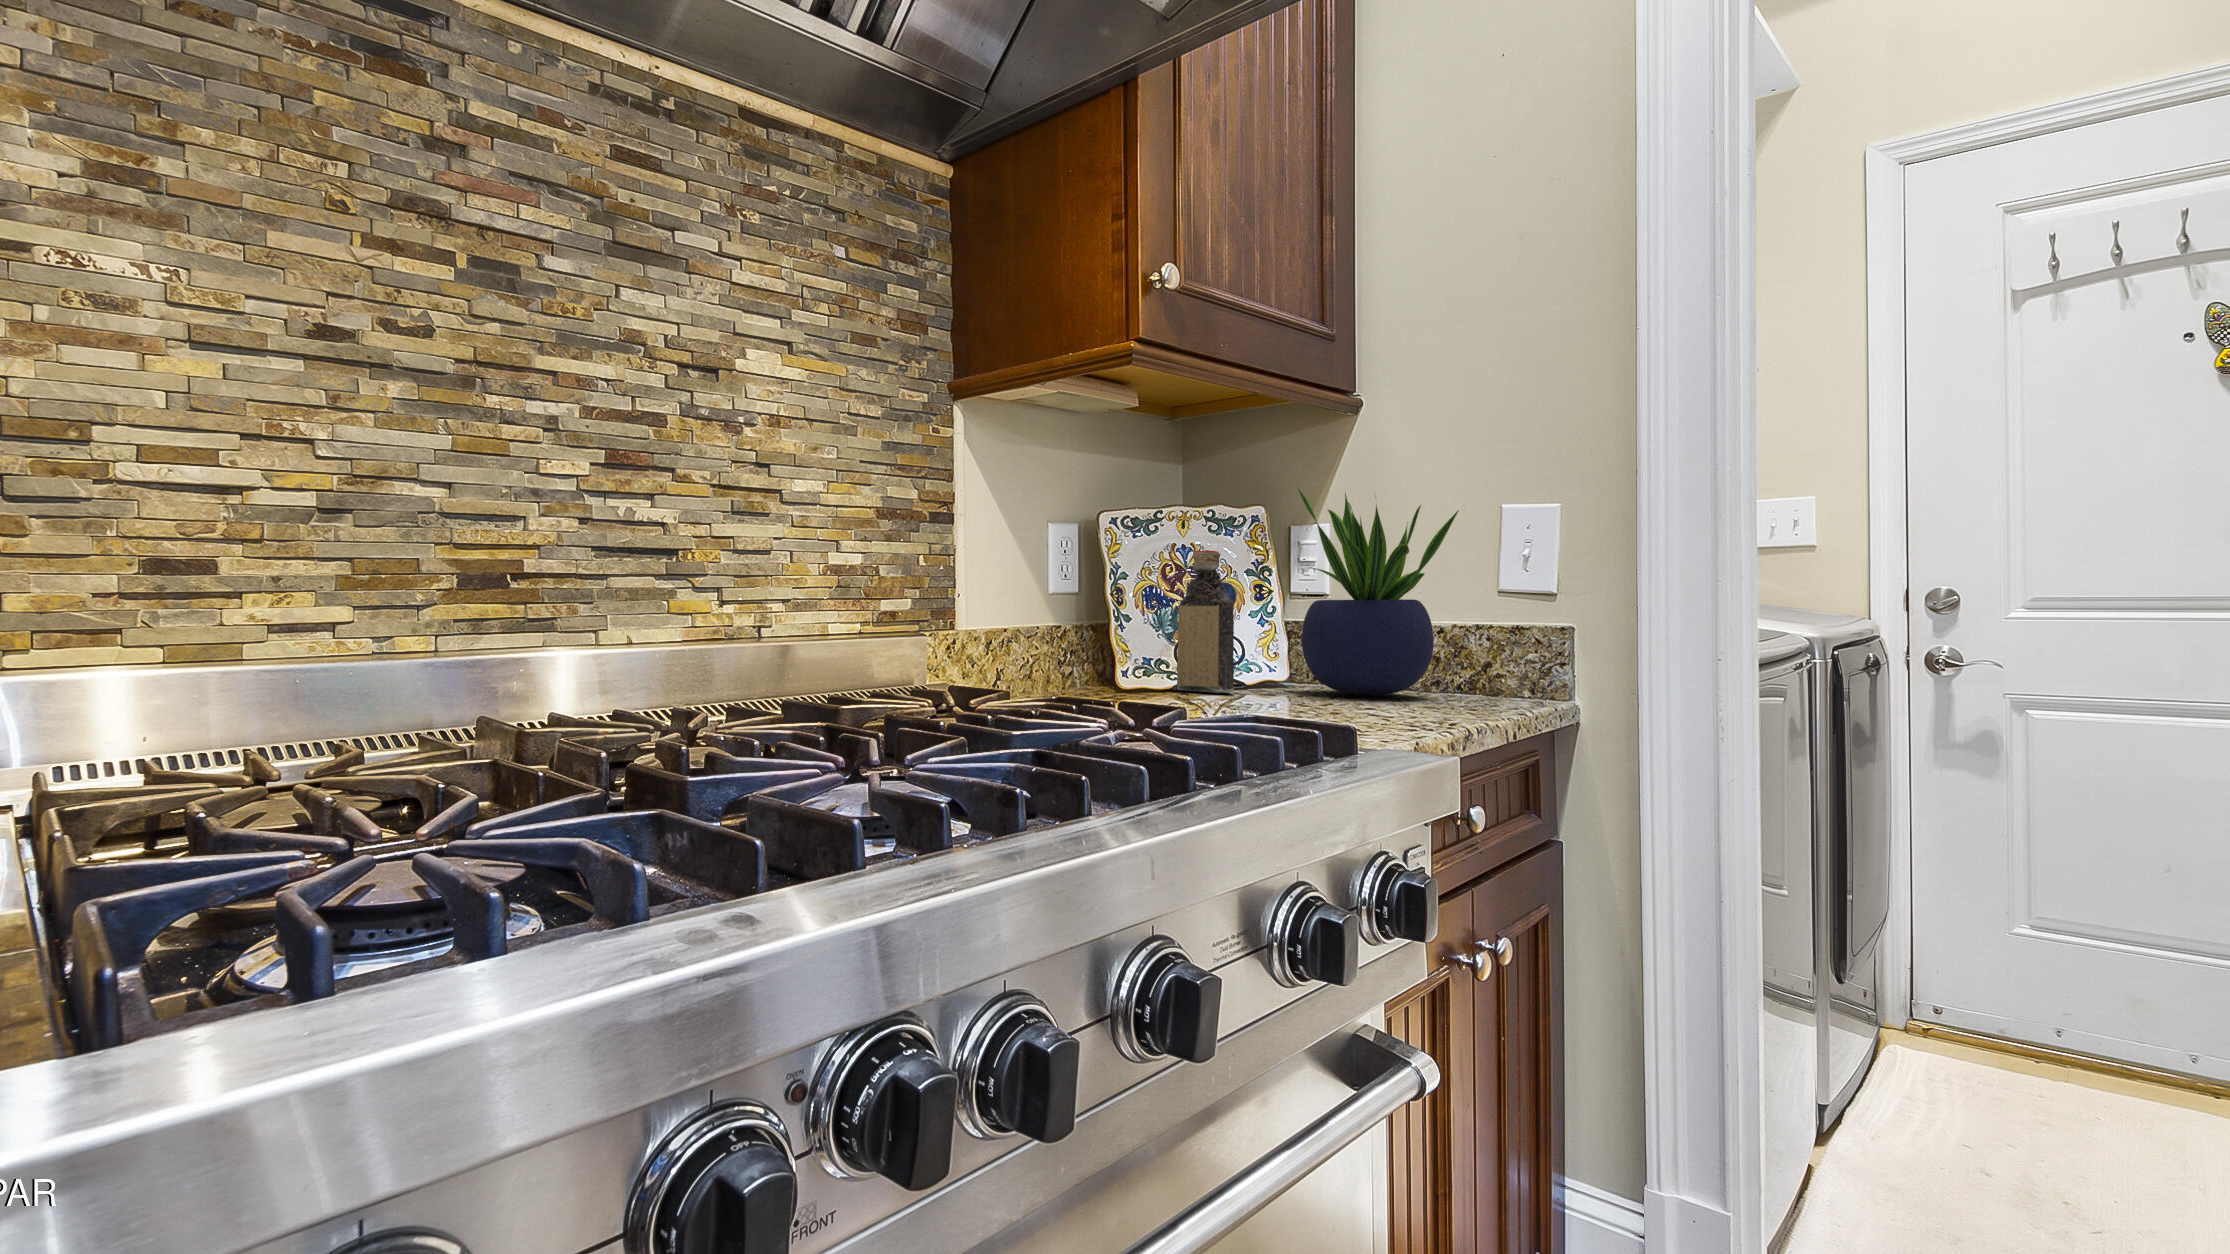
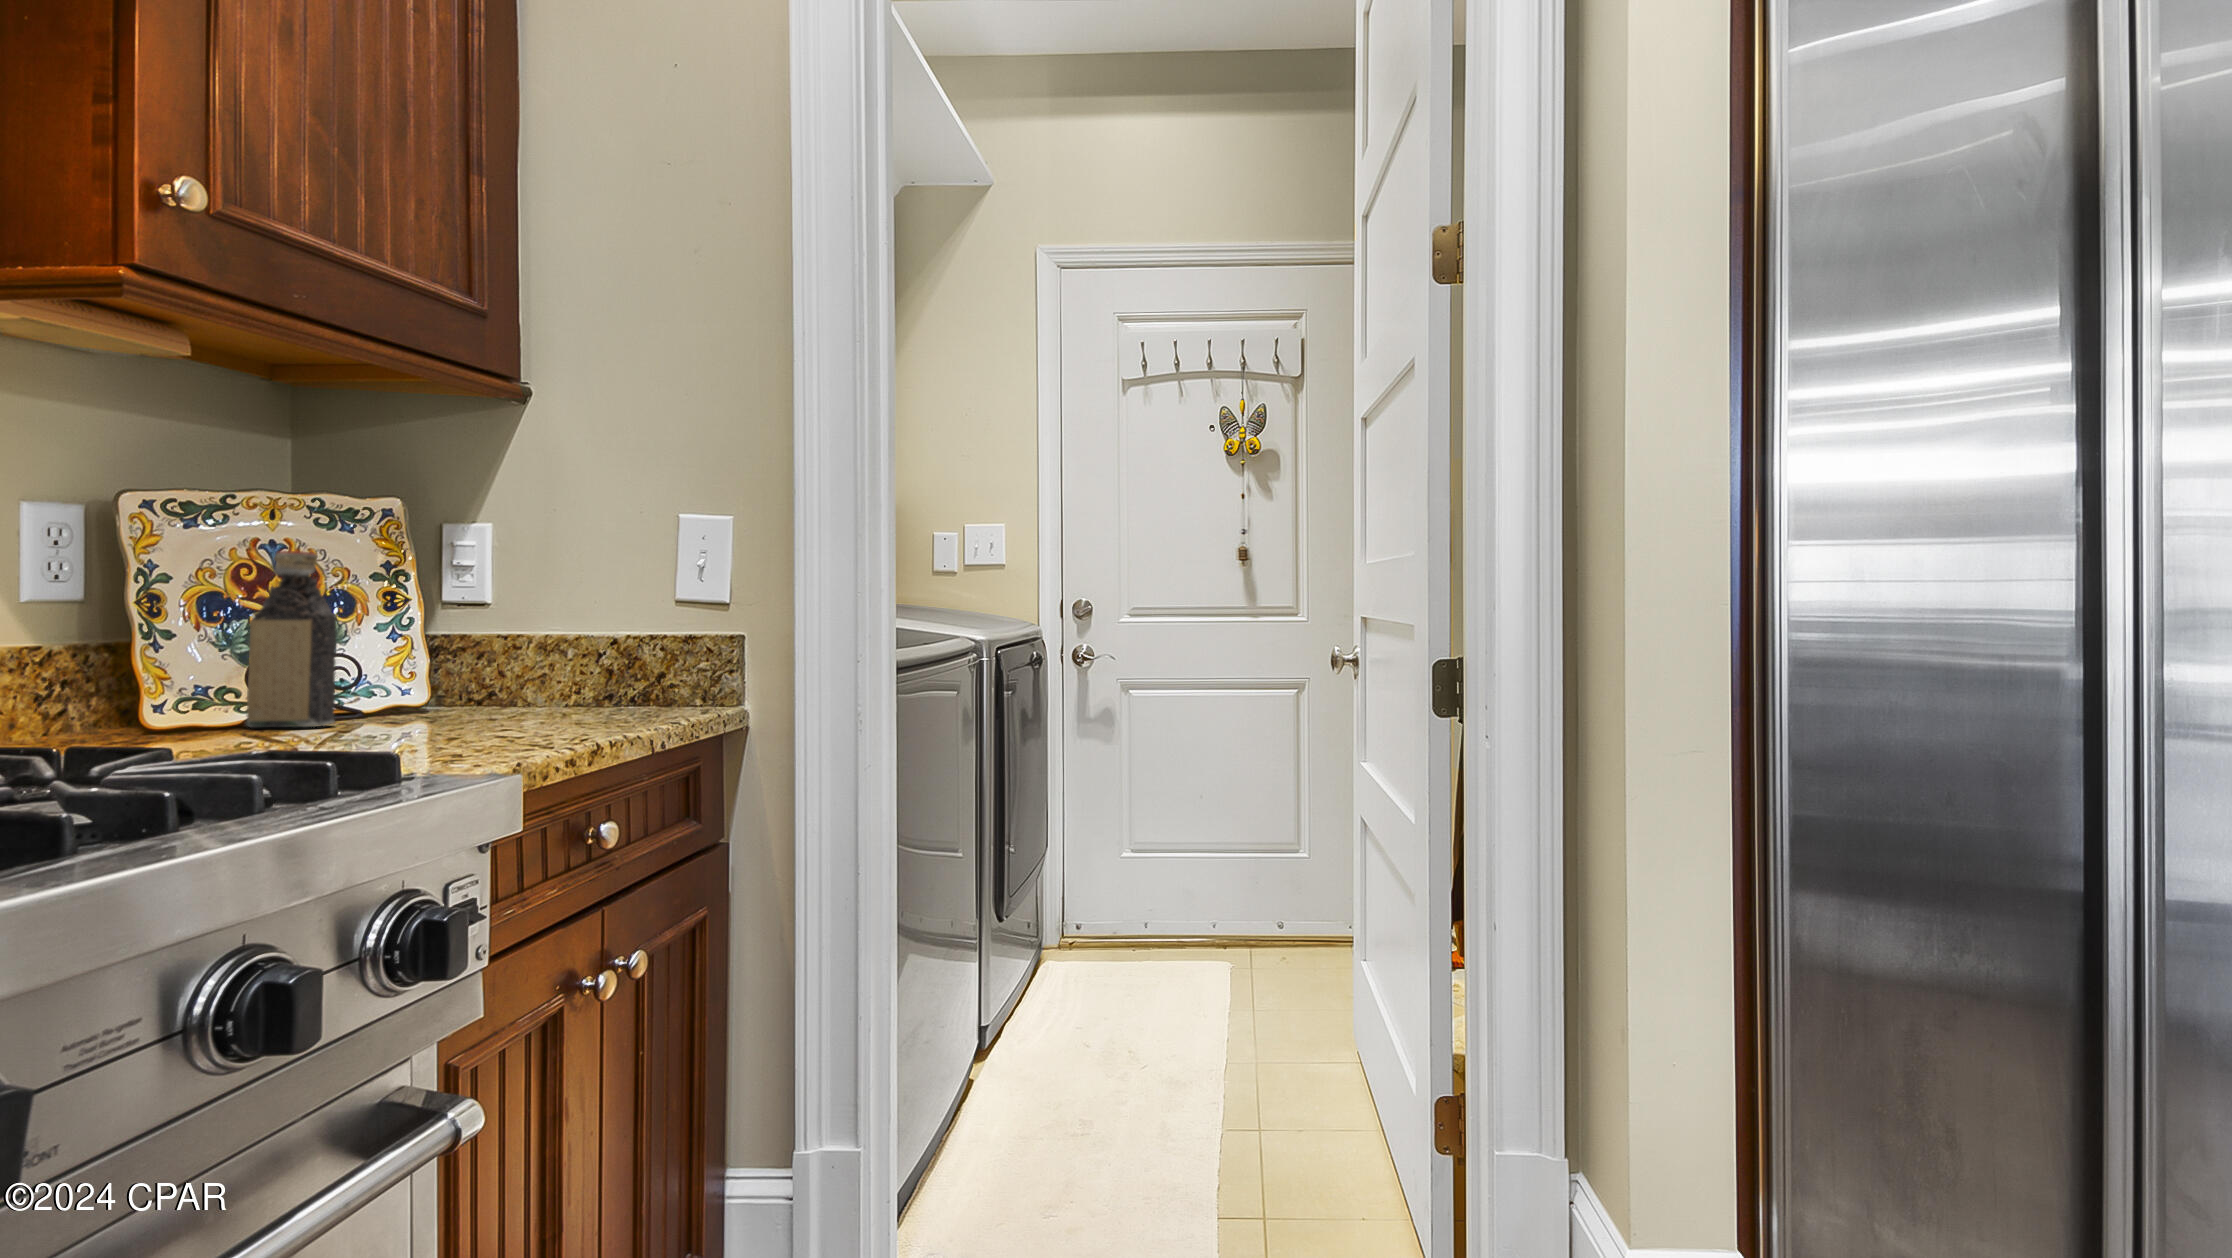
potted plant: present [1298,488,1459,696] -> none [431,479,631,716]

